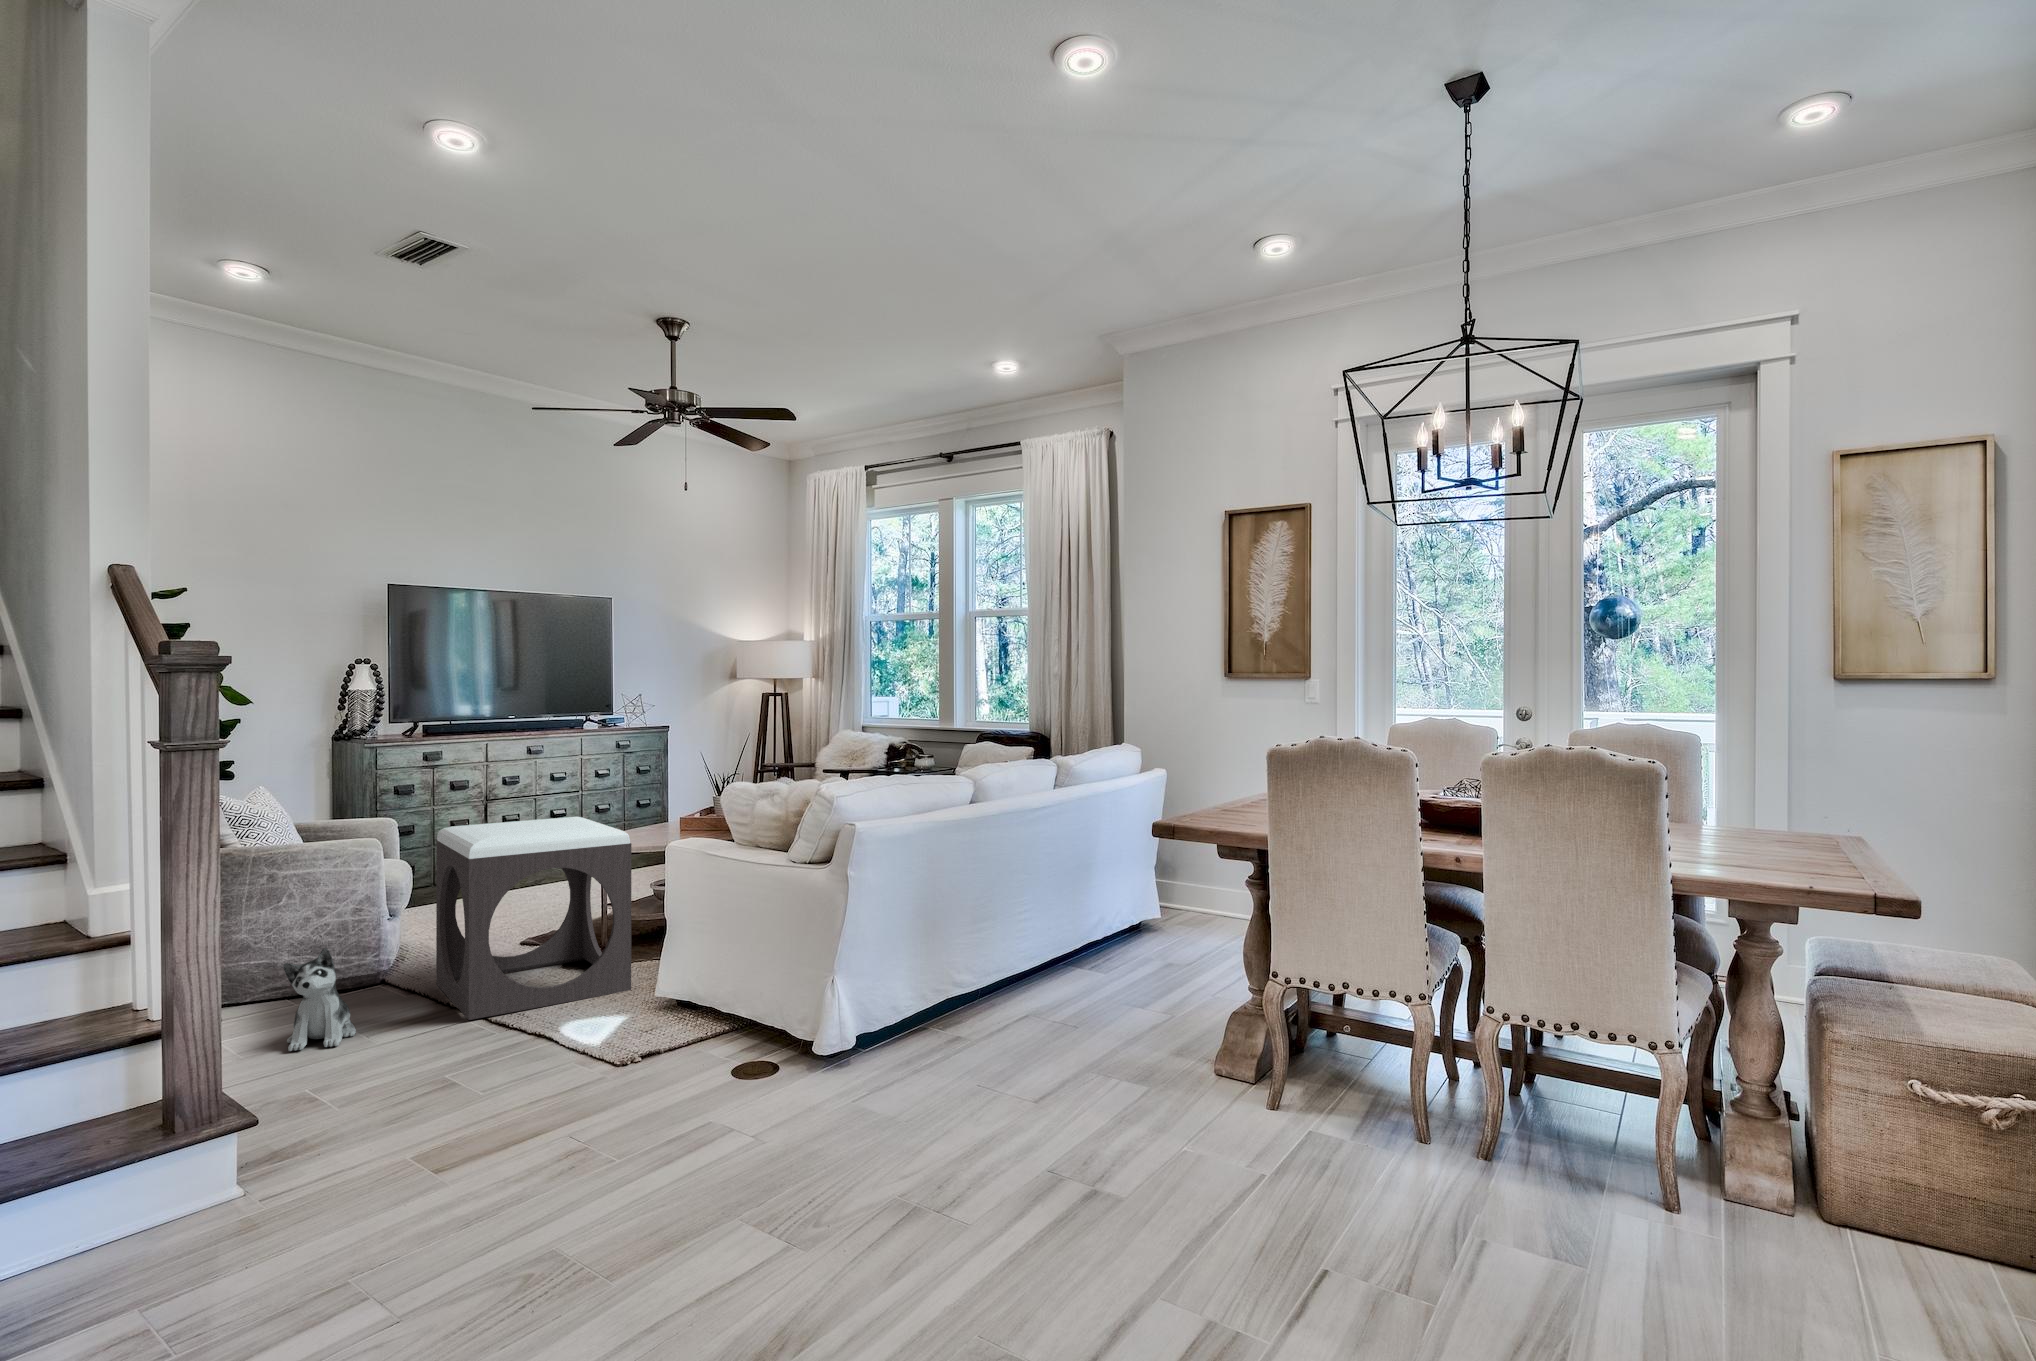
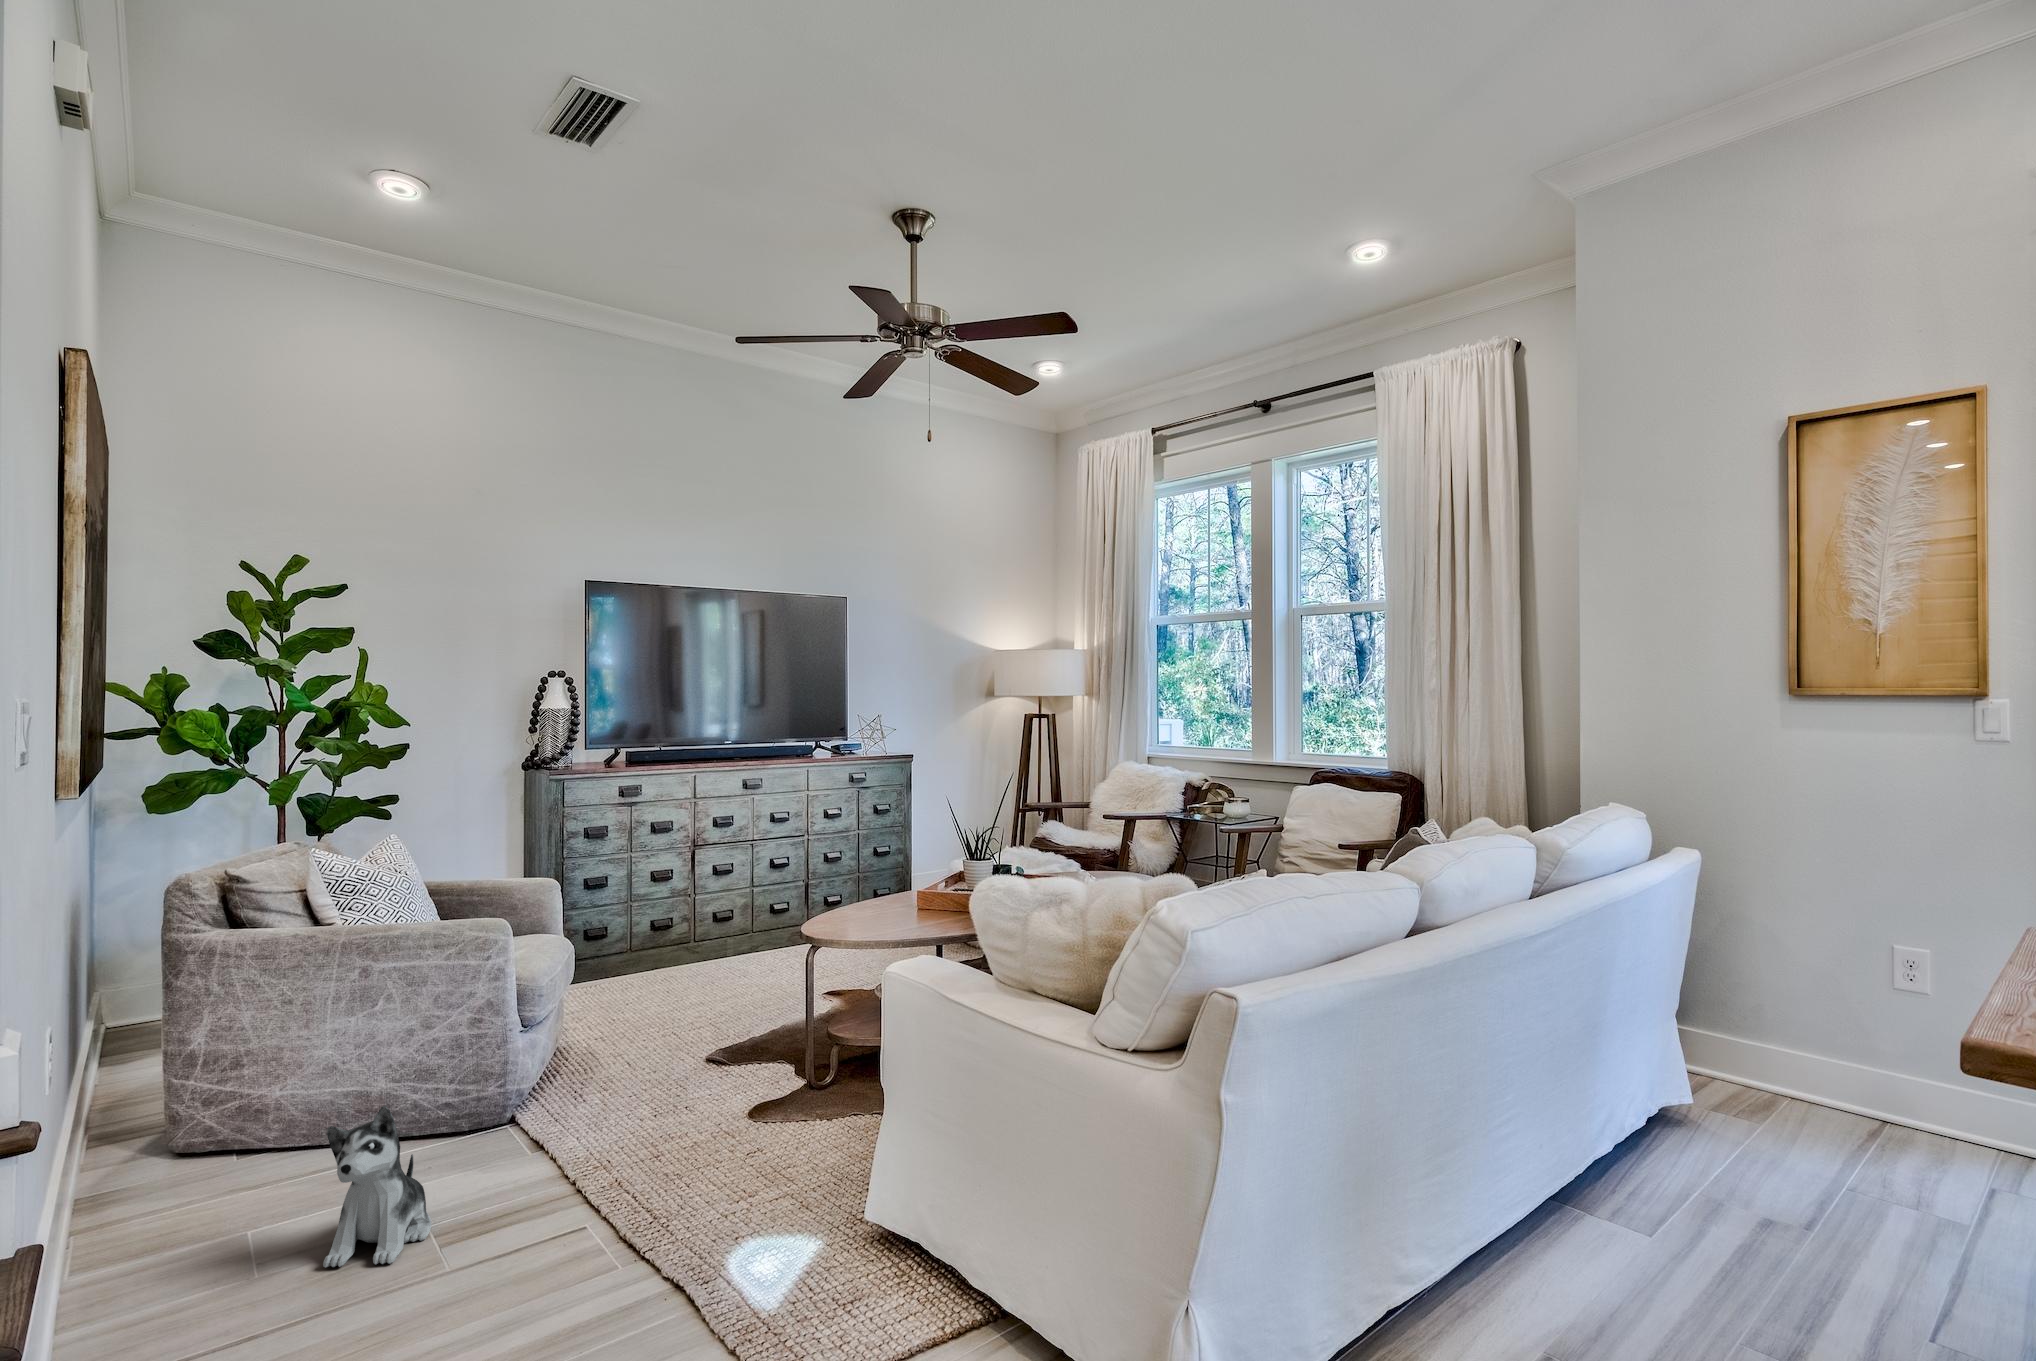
footstool: present [436,817,632,1020] -> none [575,896,833,1224]

